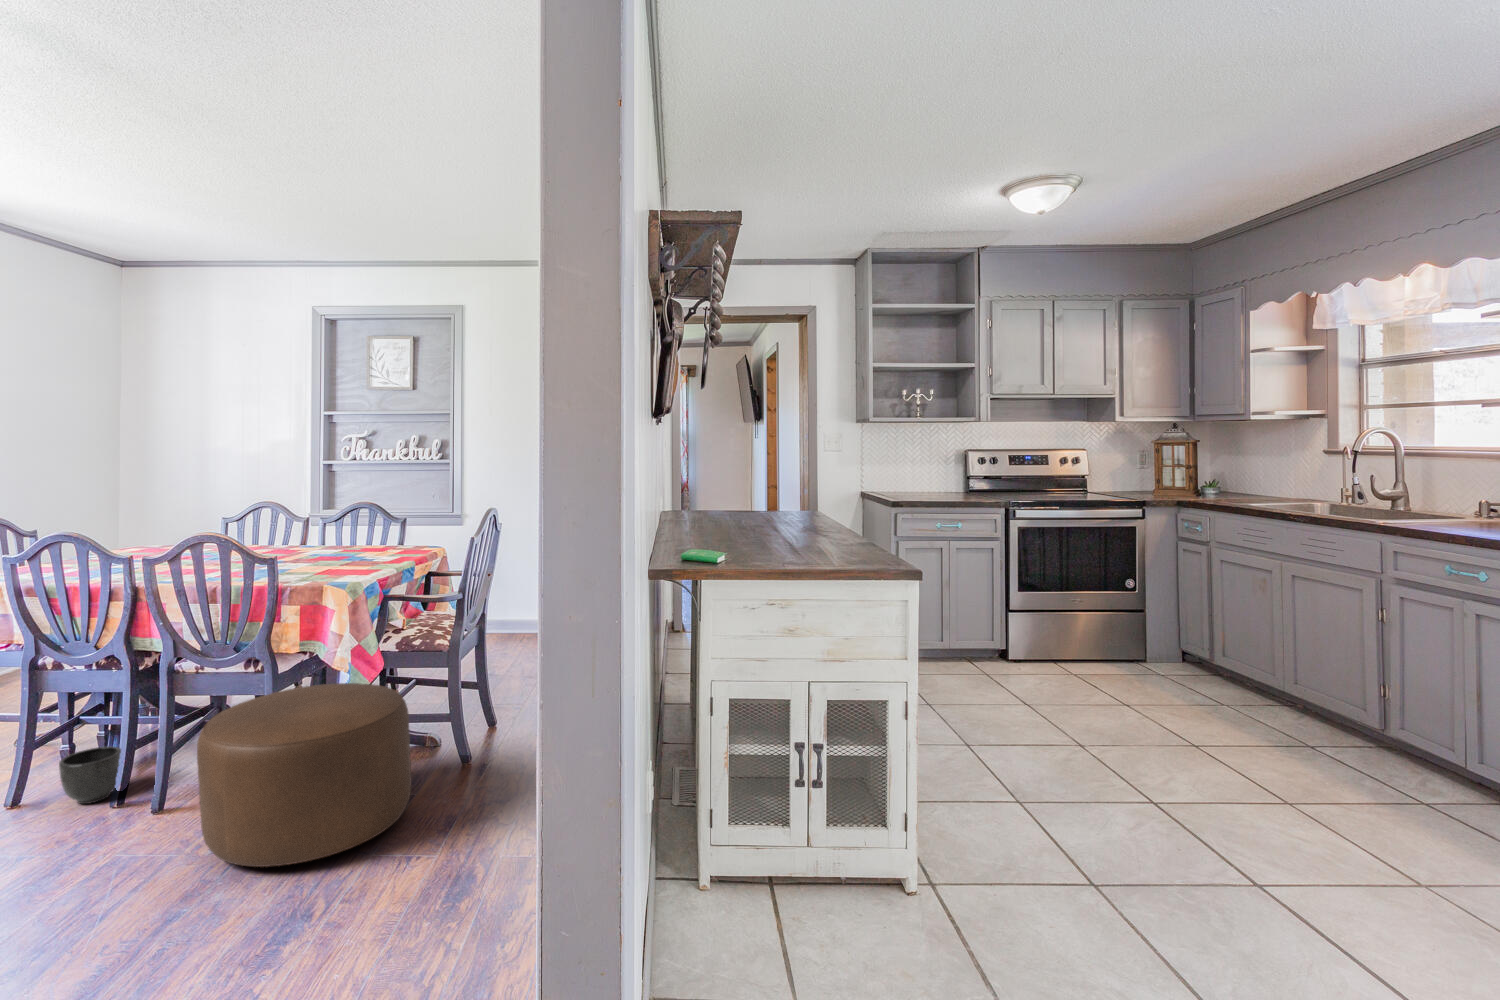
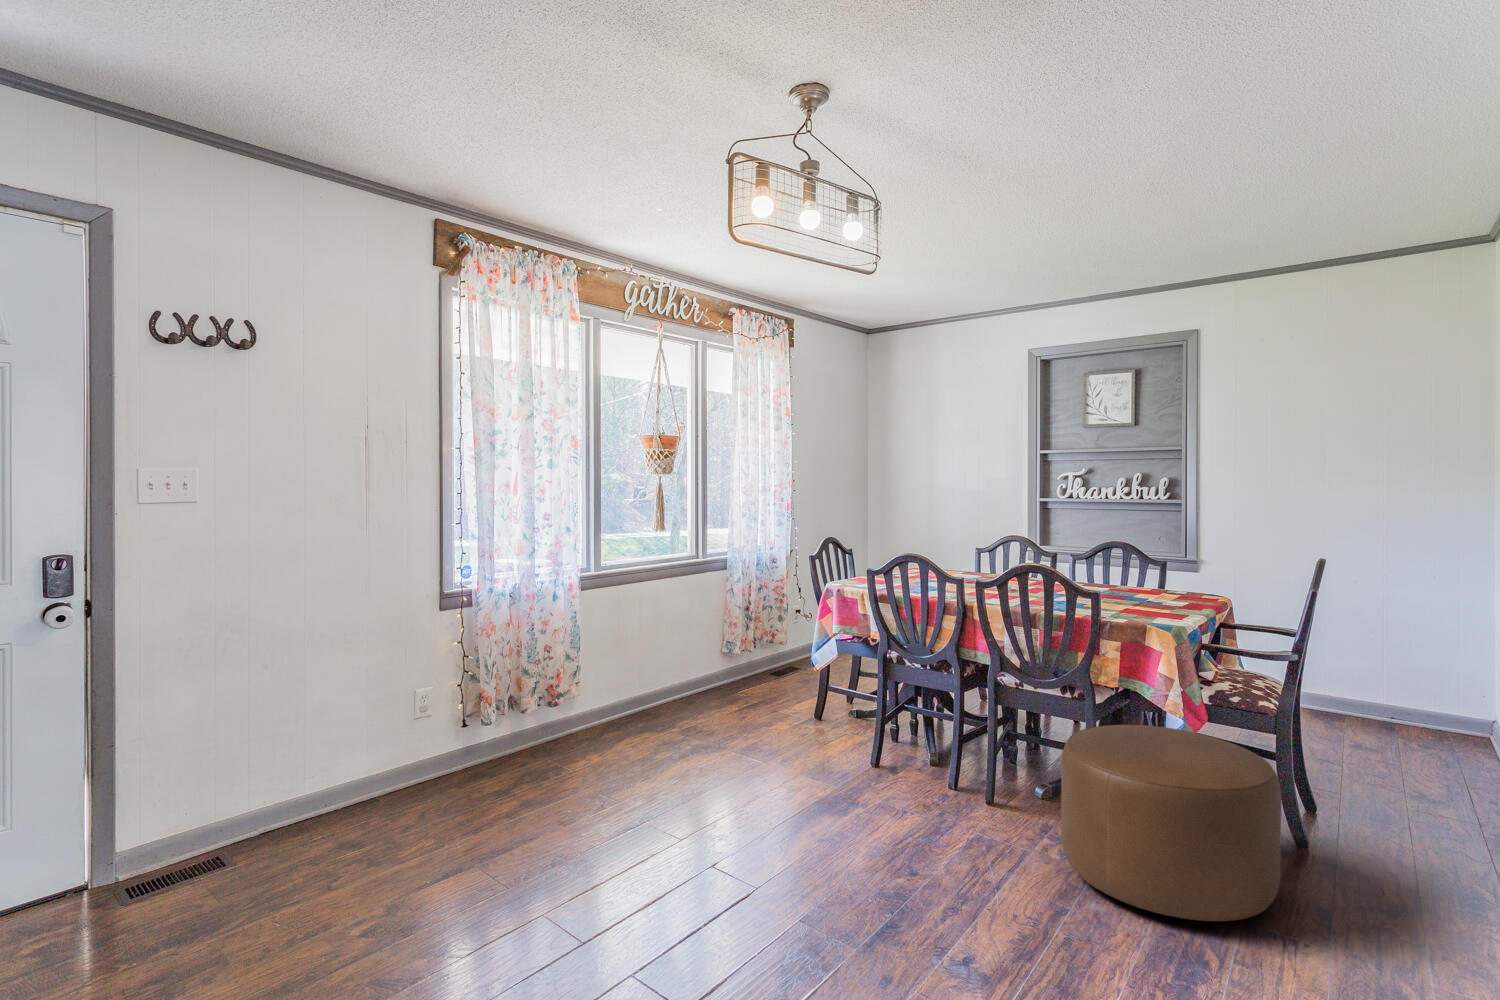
planter: present [59,746,121,804] -> none [911,742,953,791]

